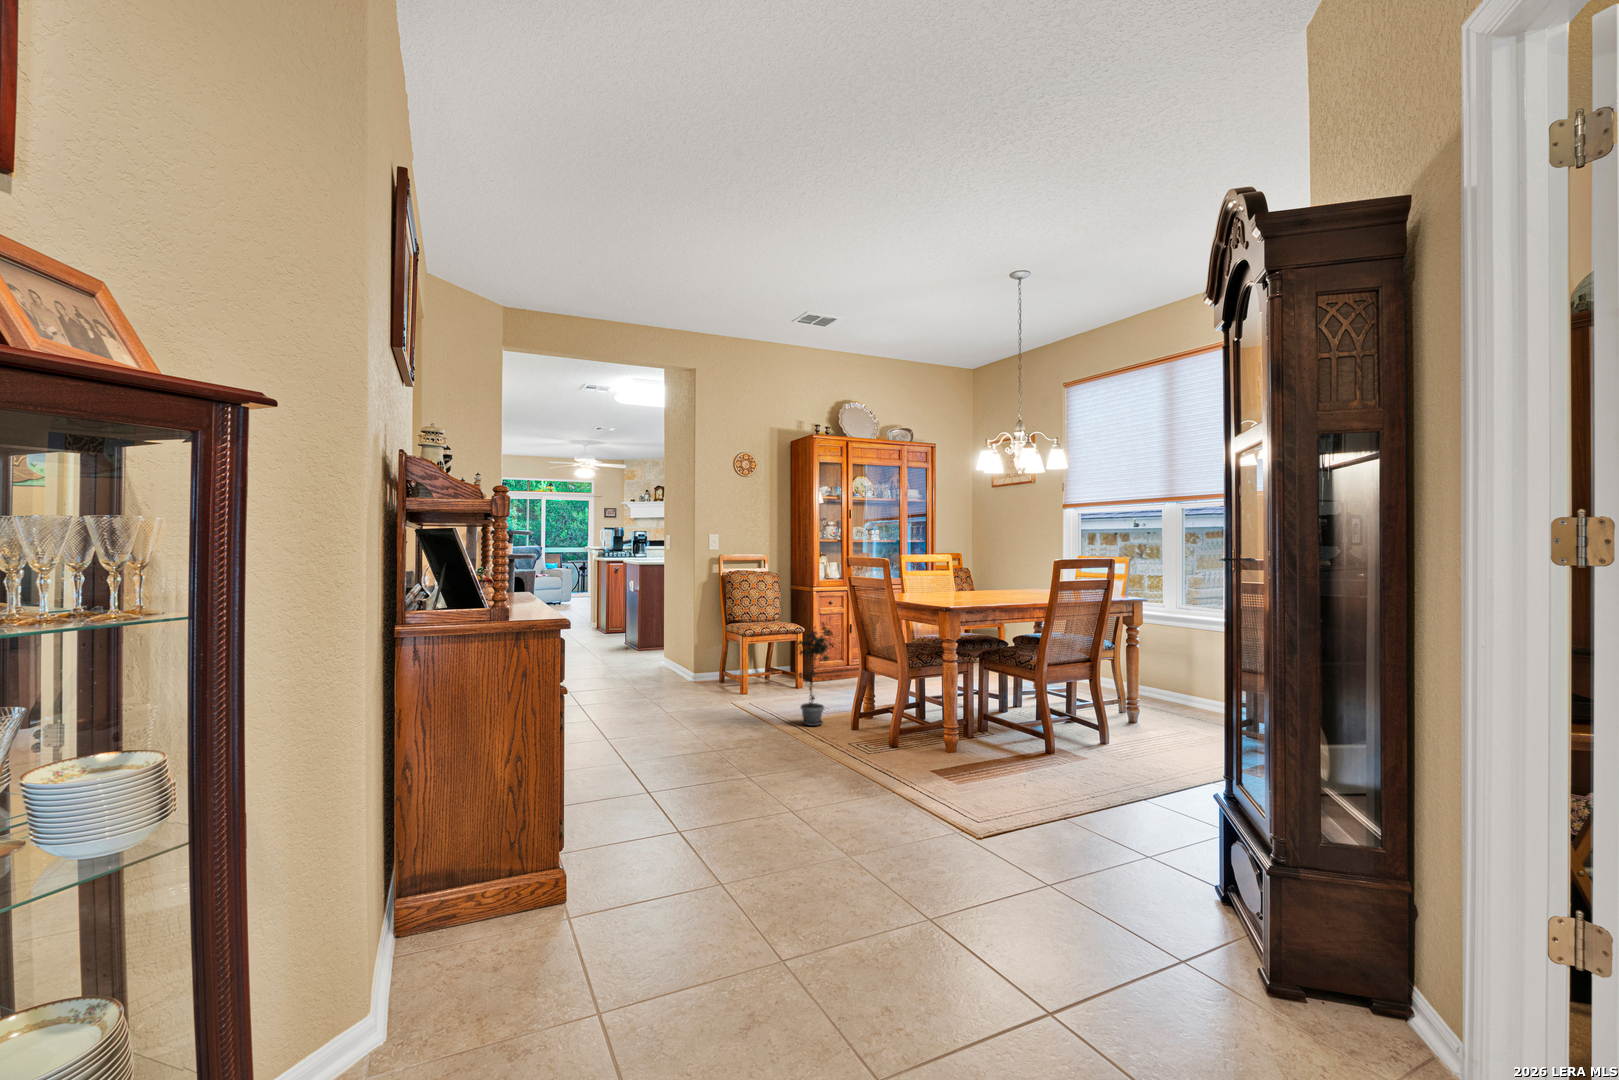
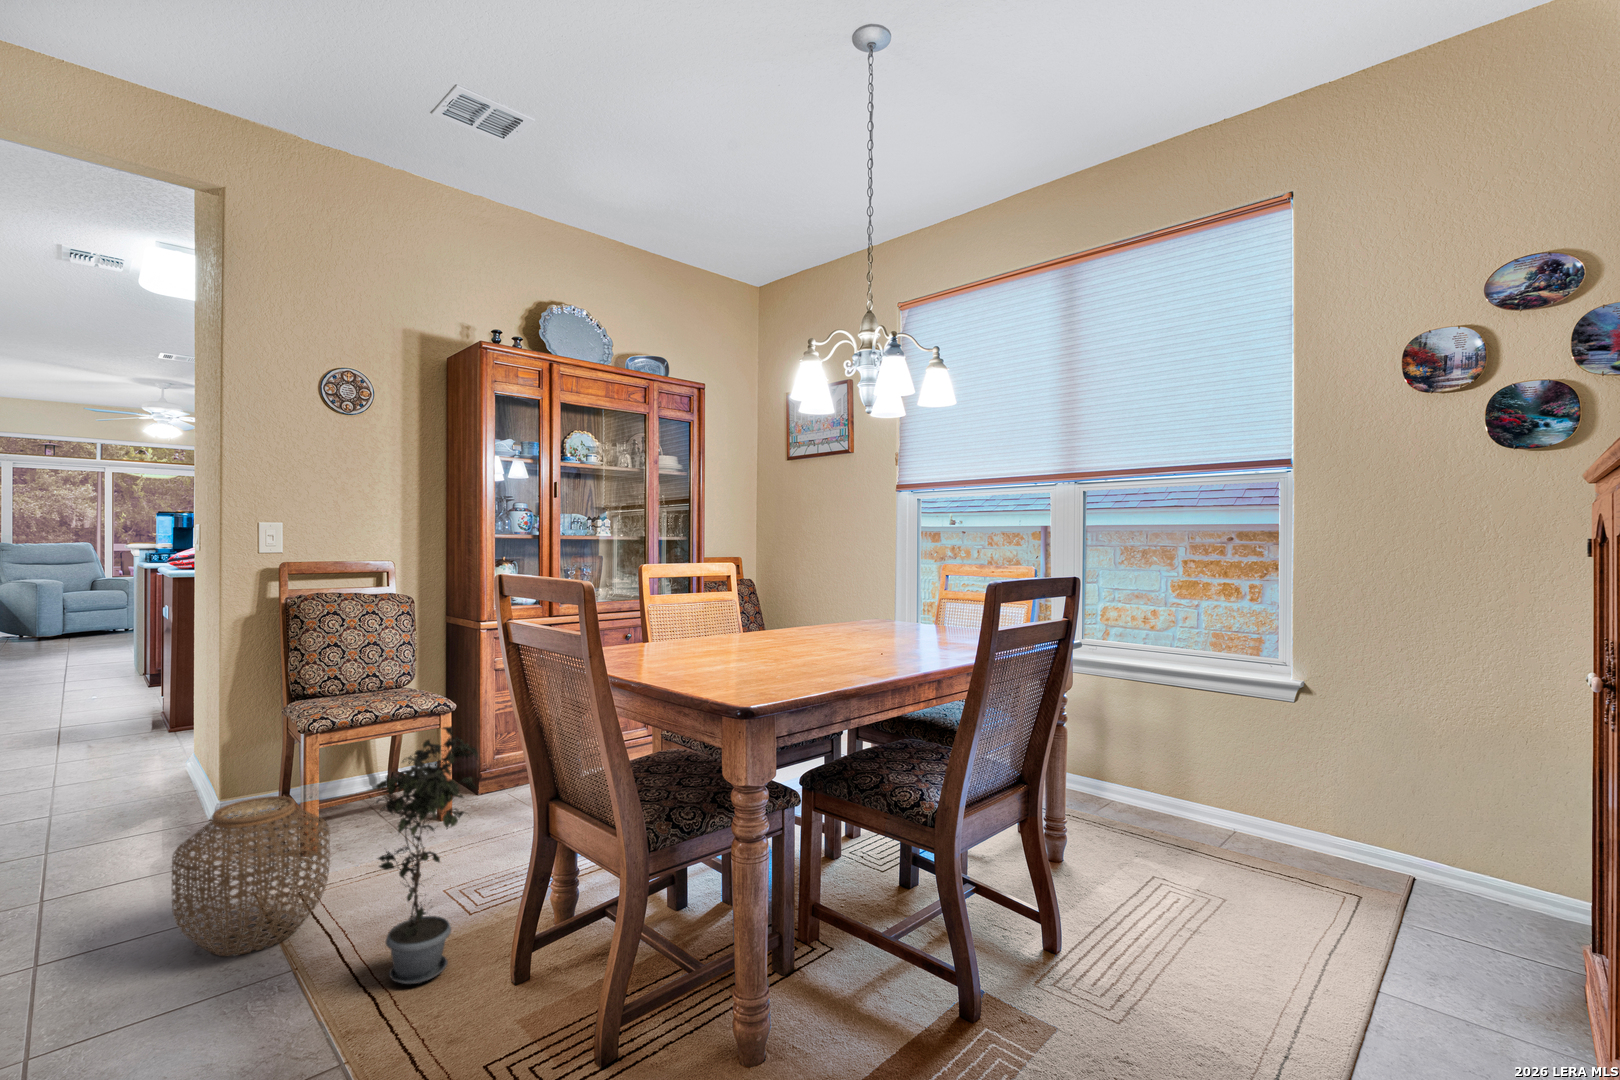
woven basket: none [715,654,769,714] -> present [172,796,330,956]

